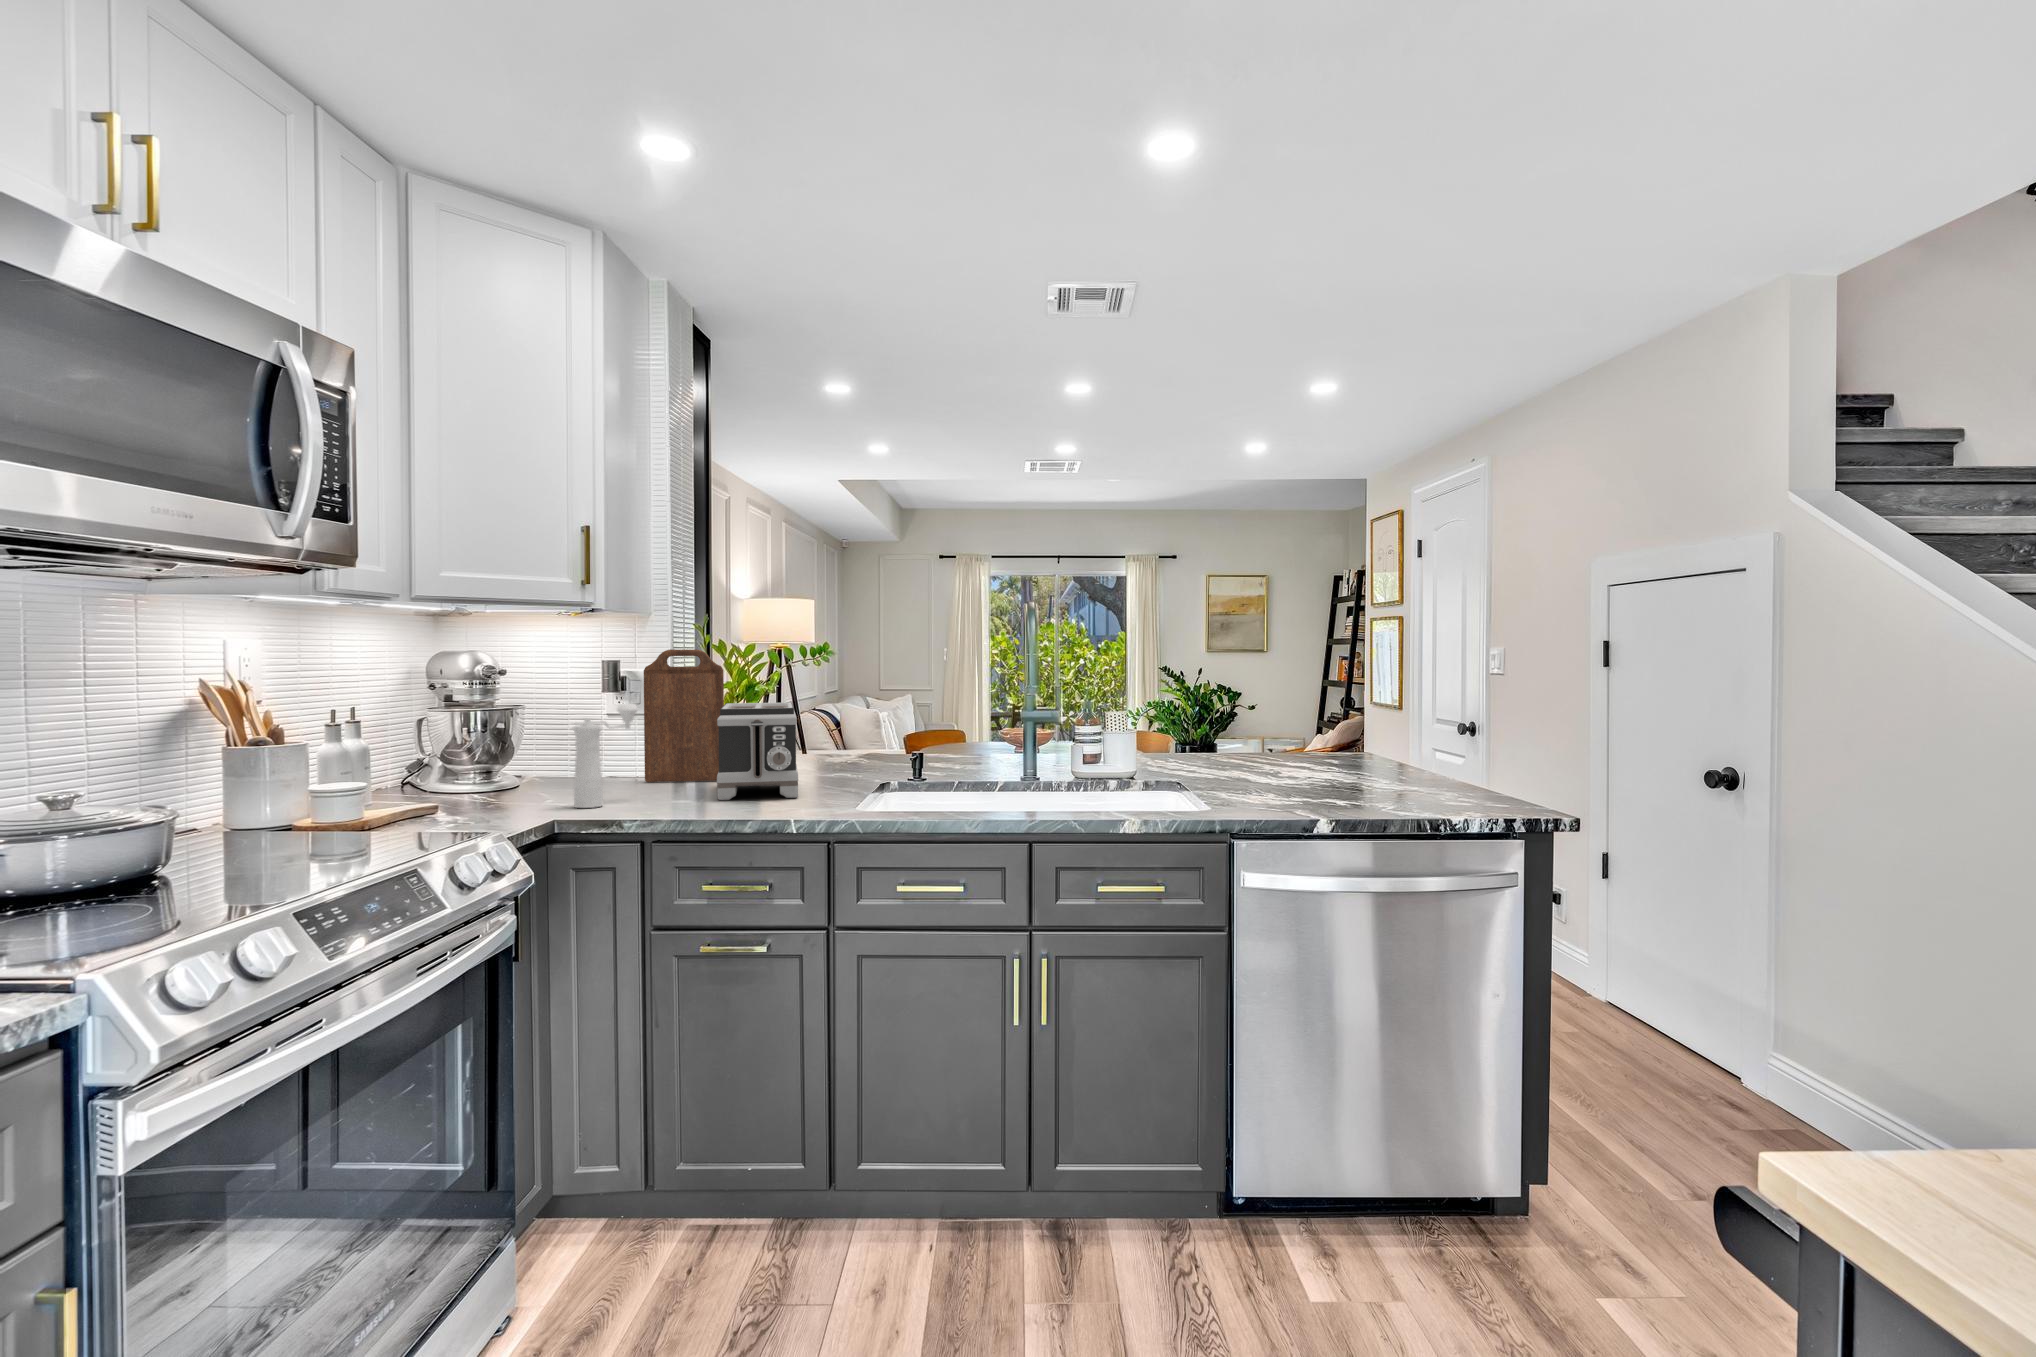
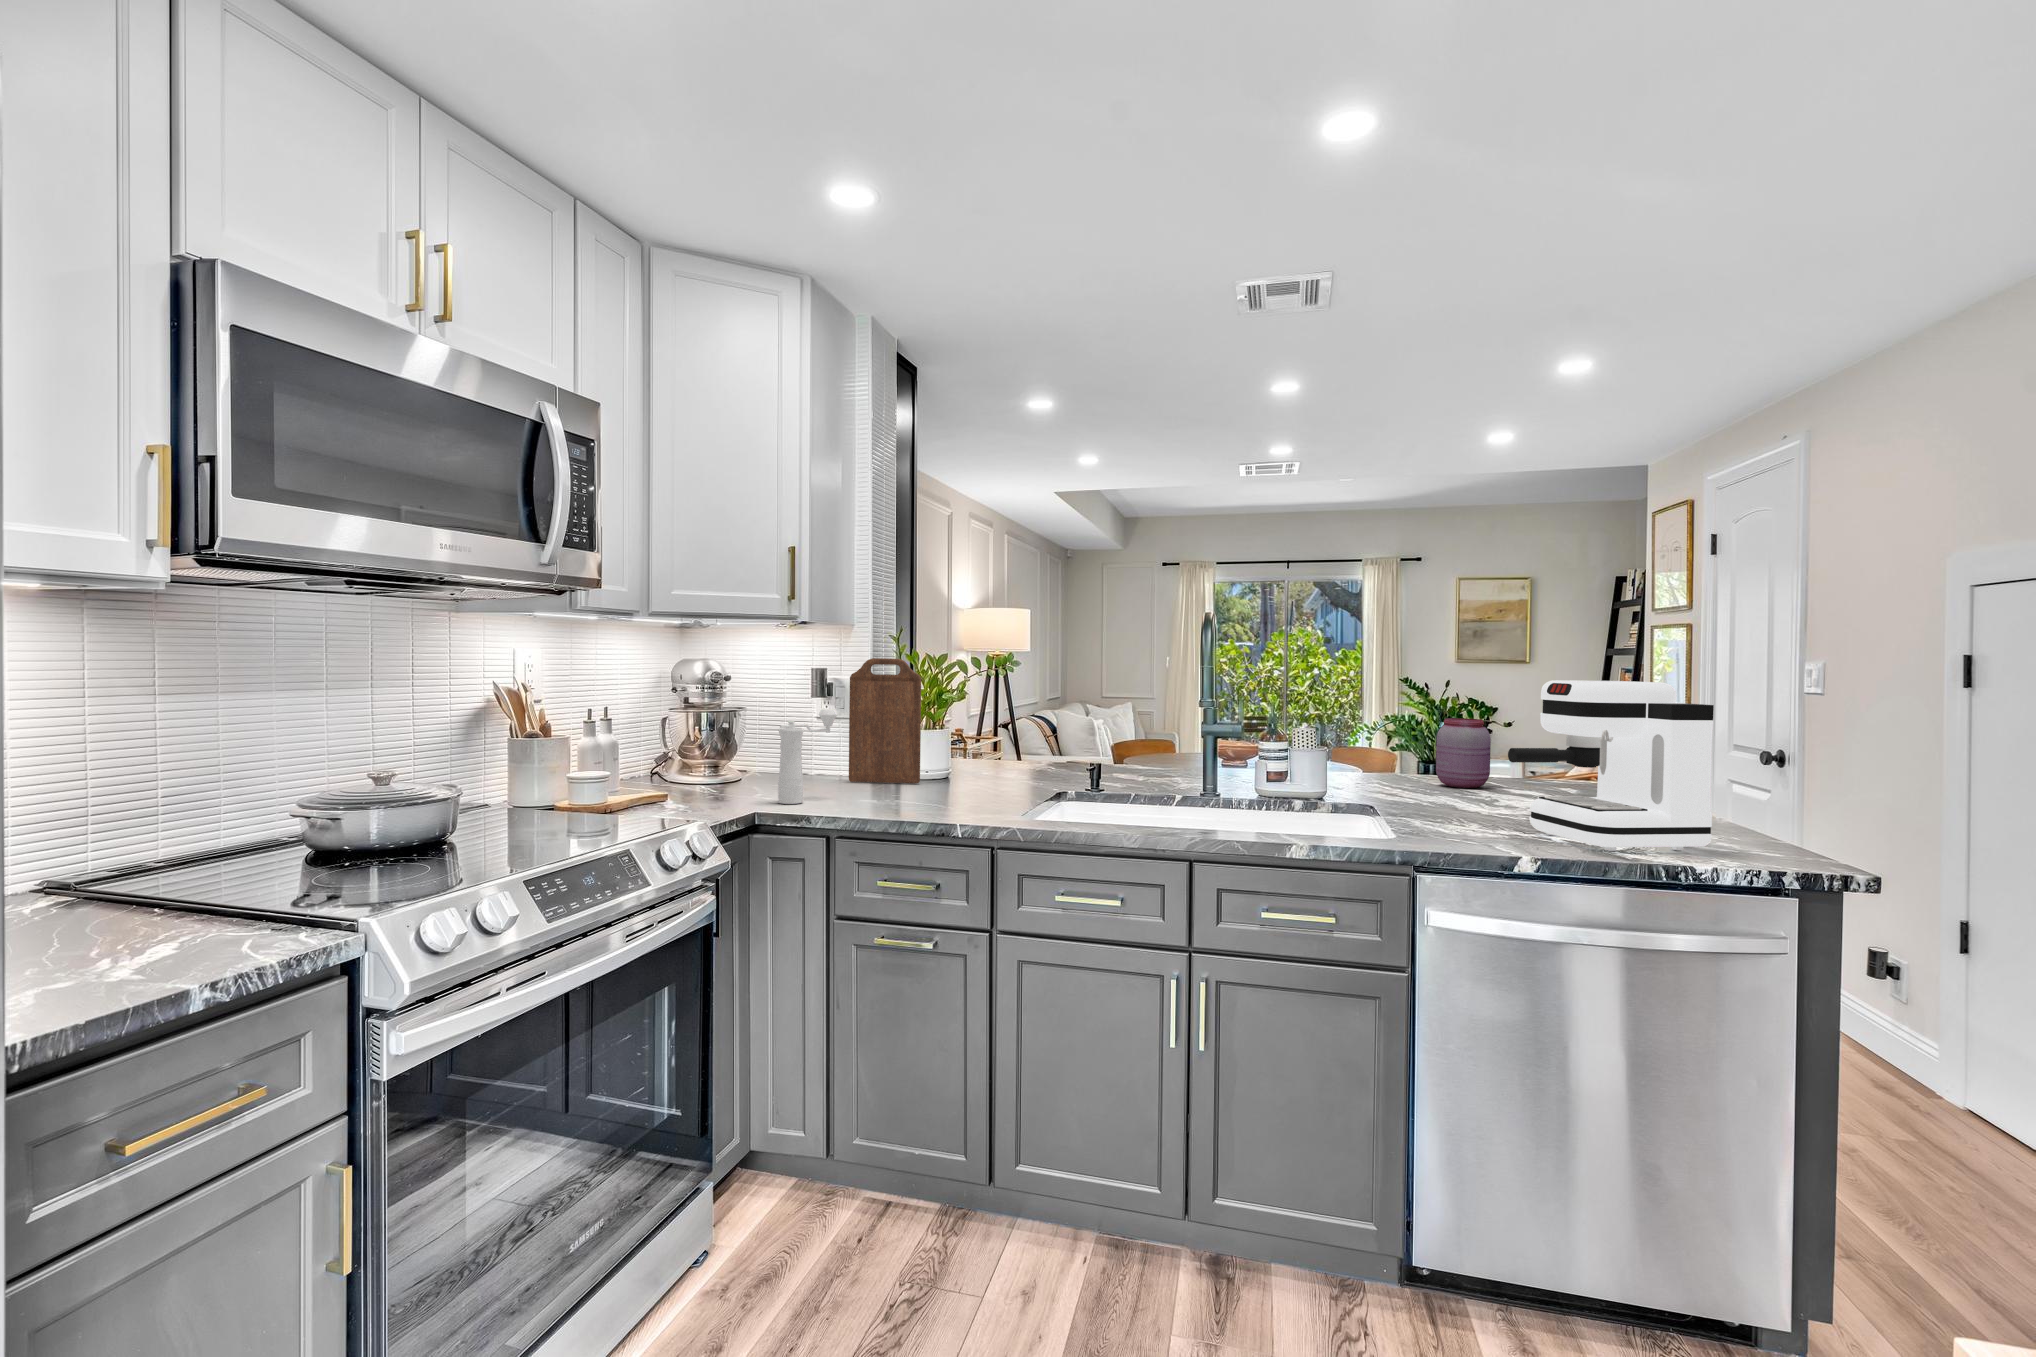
coffee maker: none [1309,656,1479,809] -> present [1508,680,1714,851]
jar: none [1222,697,1269,761] -> present [1436,718,1491,788]
toaster: present [717,702,798,800] -> none [904,711,984,804]

